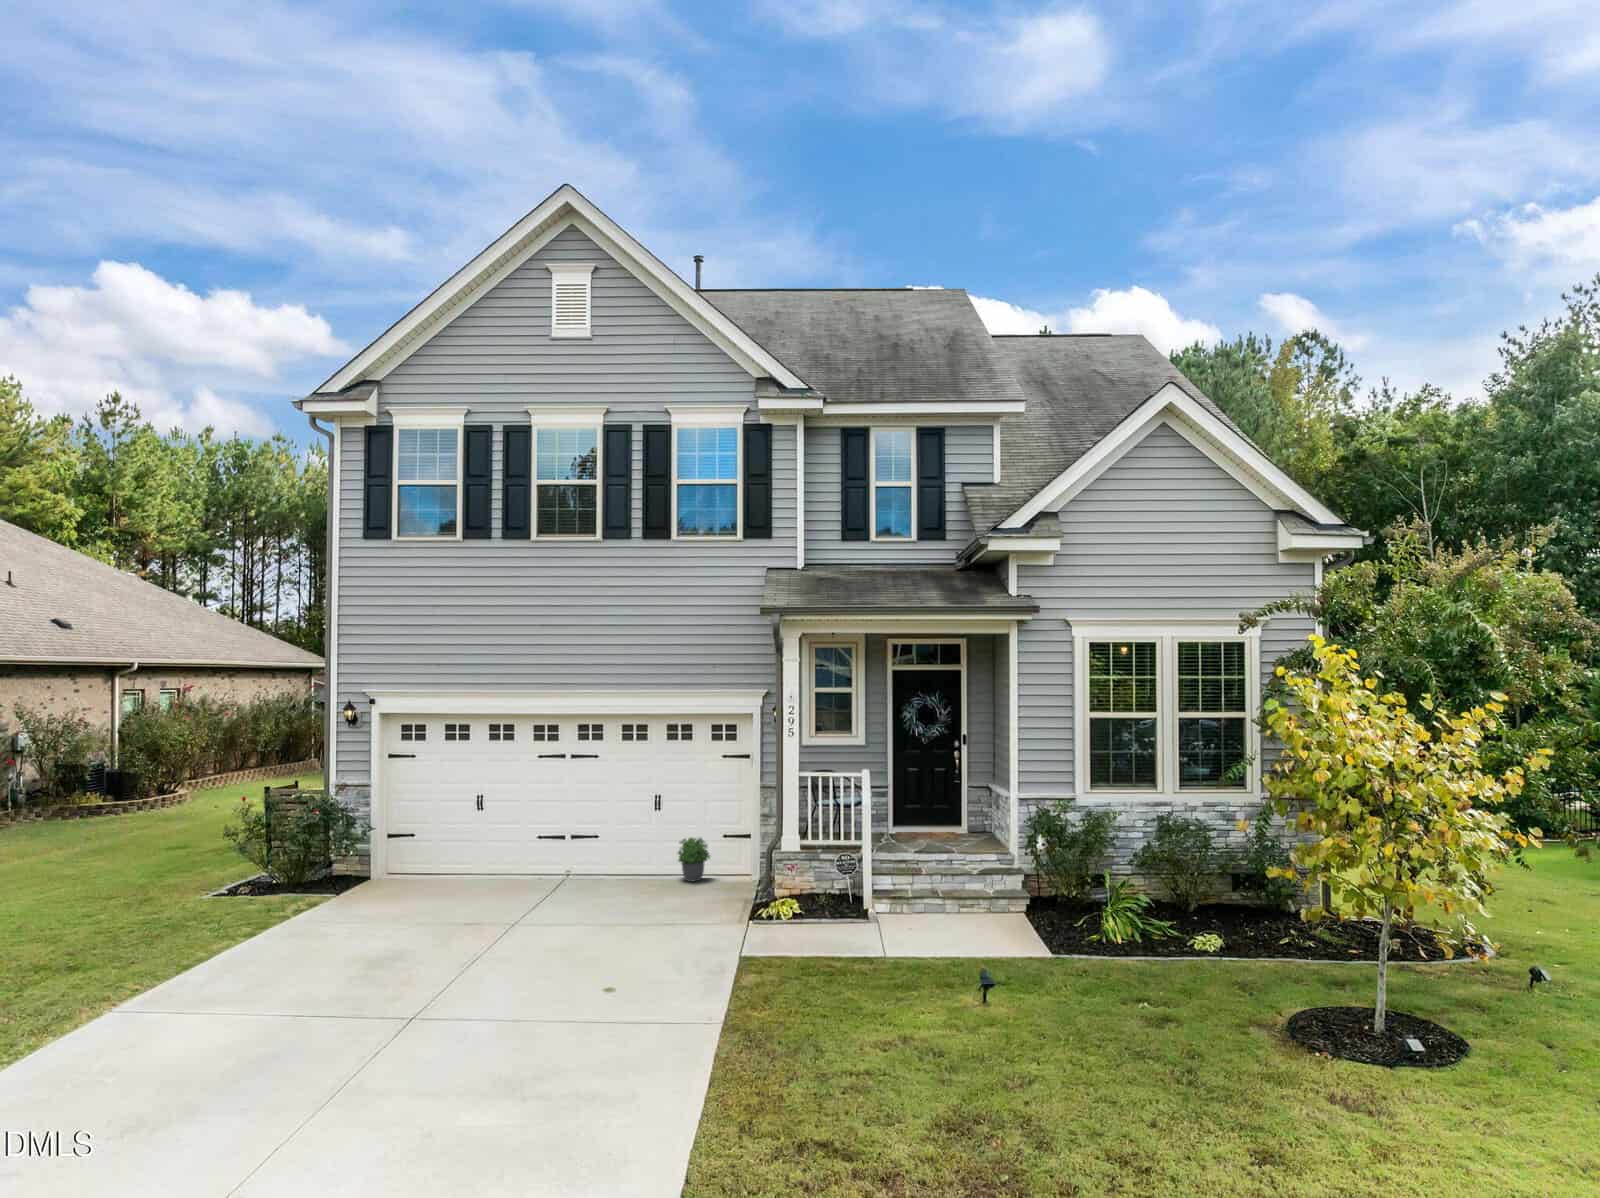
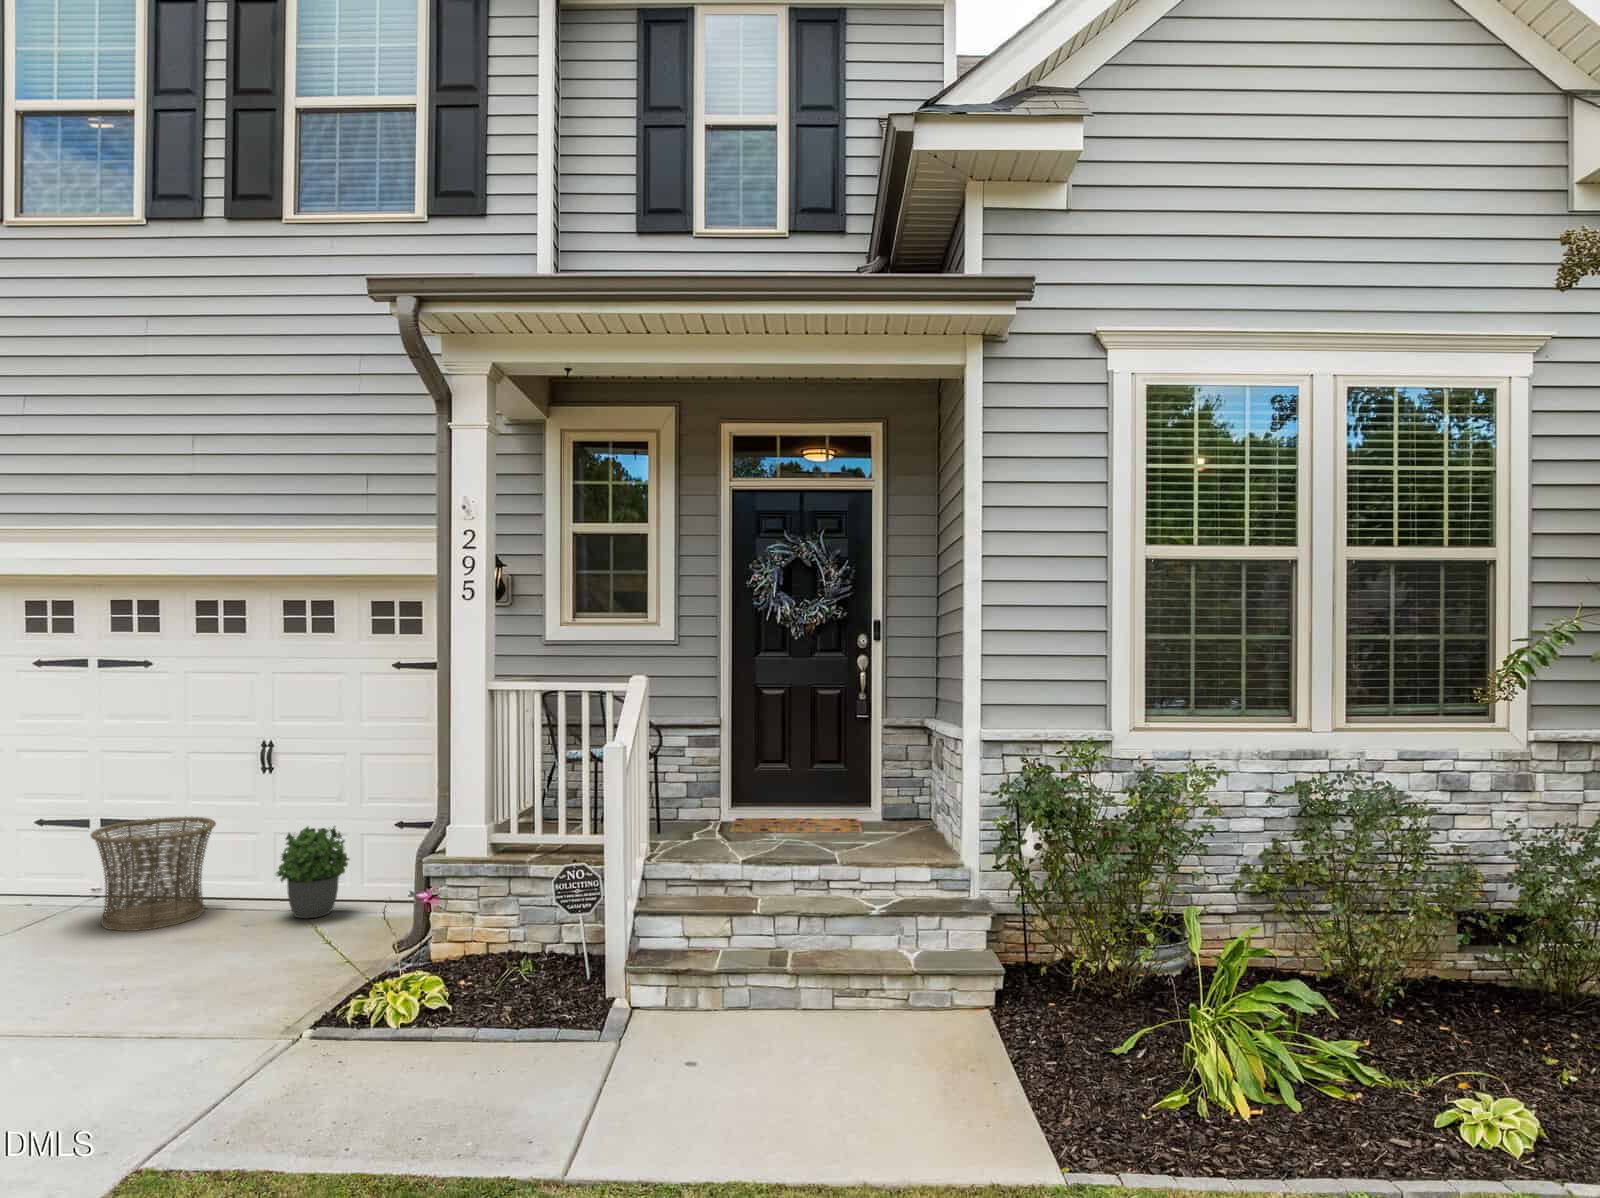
basket: none [593,832,645,887] -> present [91,816,216,931]

